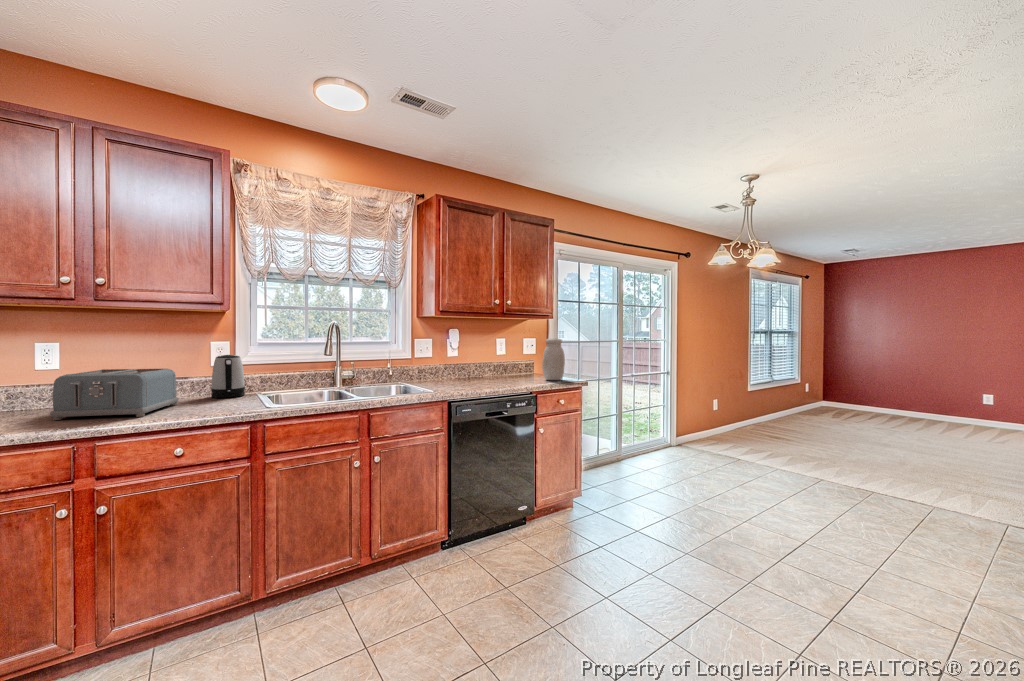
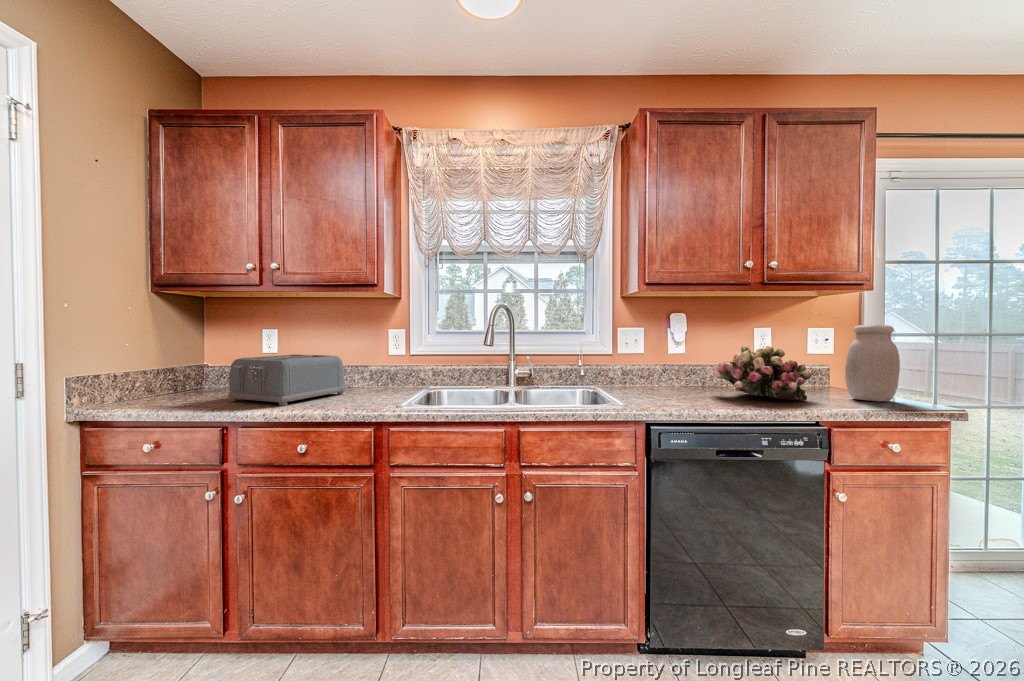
flower arrangement: none [477,351,528,383] -> present [713,345,811,401]
kettle: present [211,355,245,398] -> none [388,343,419,389]

